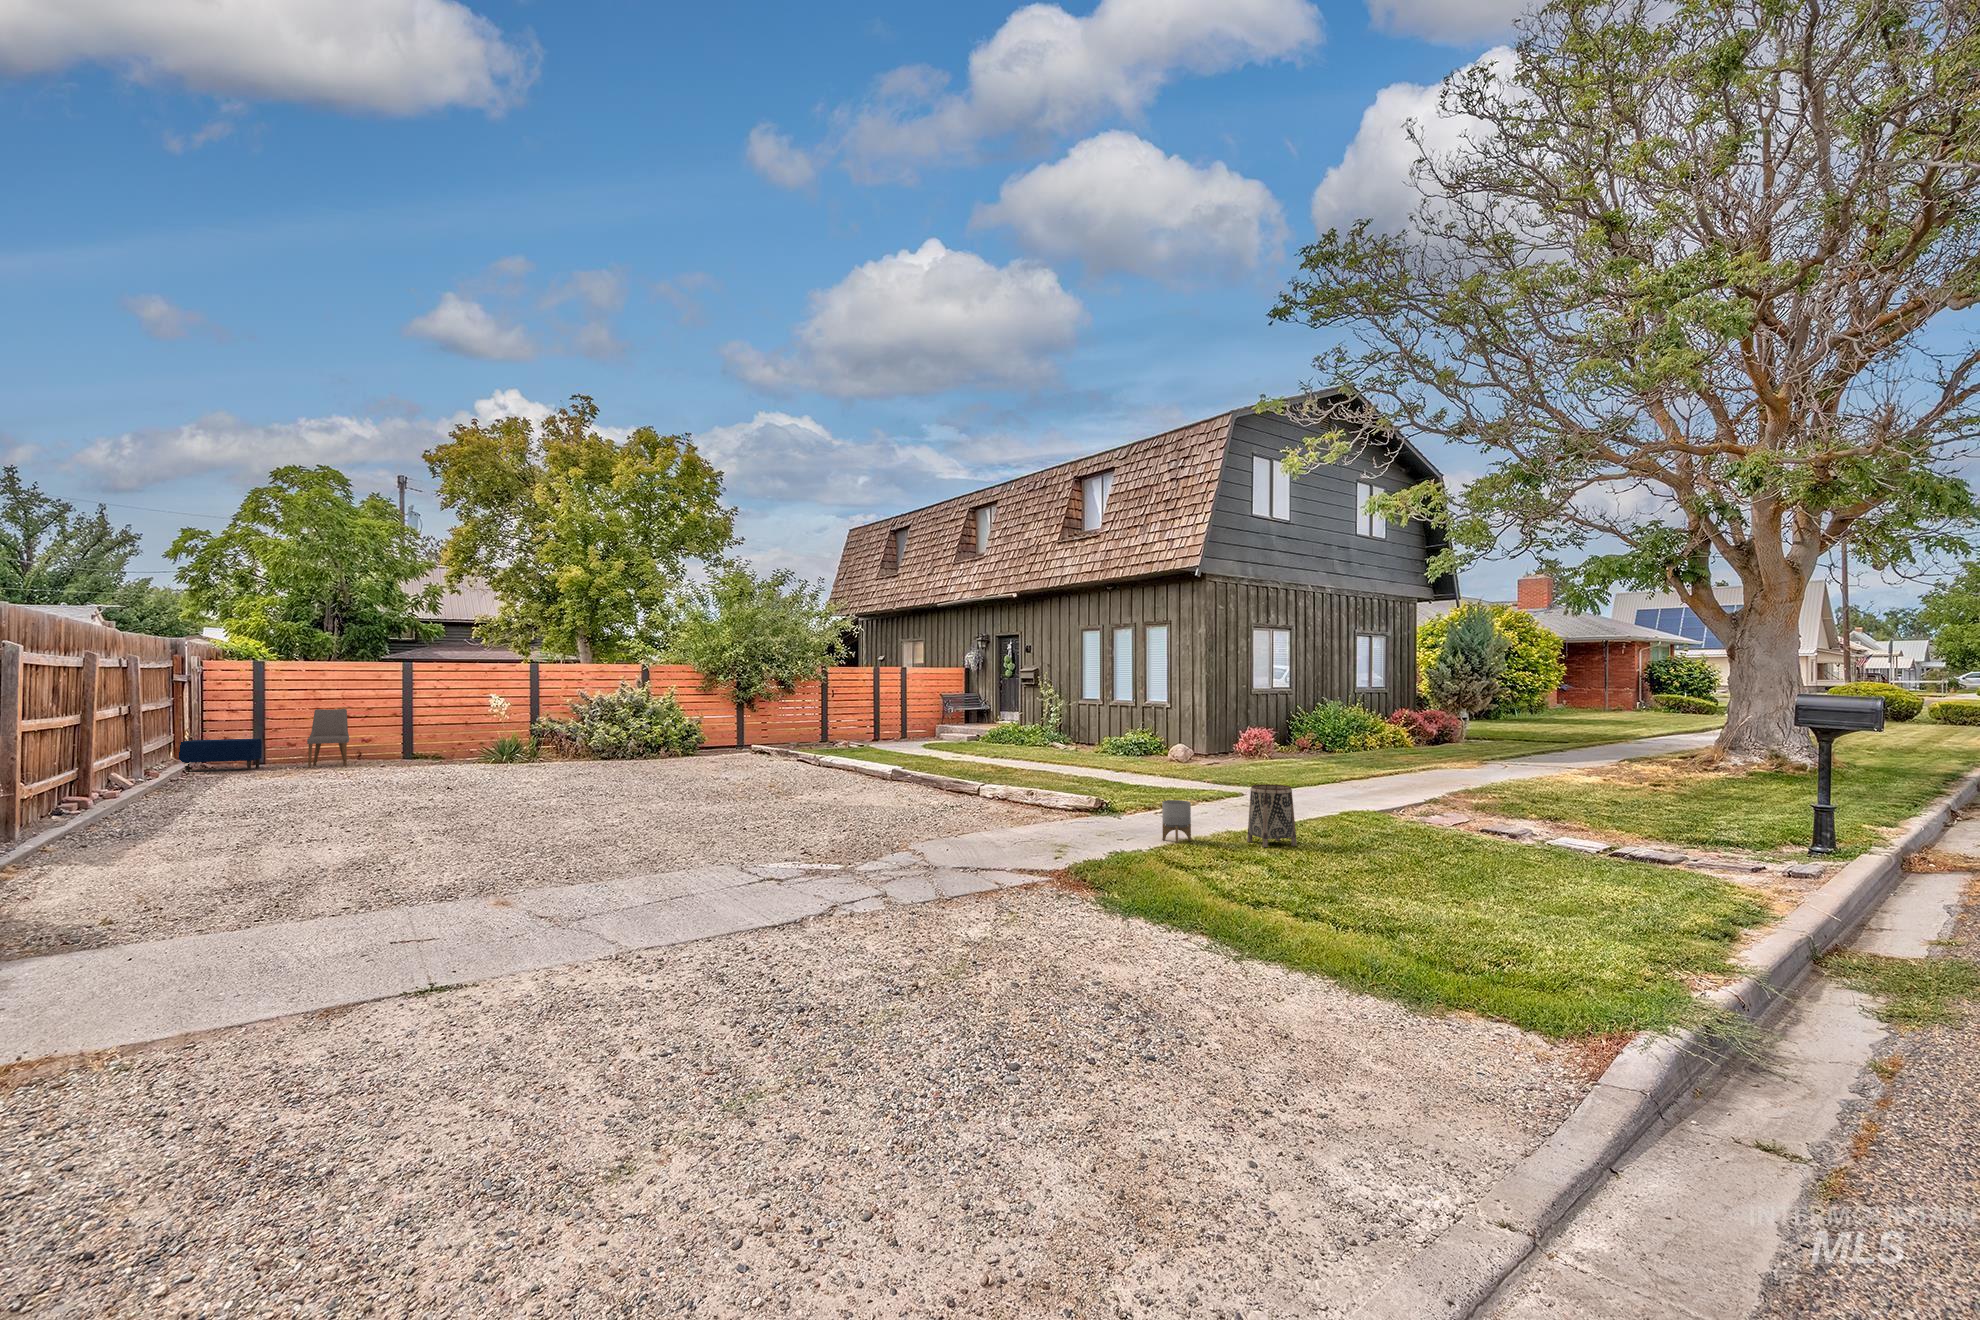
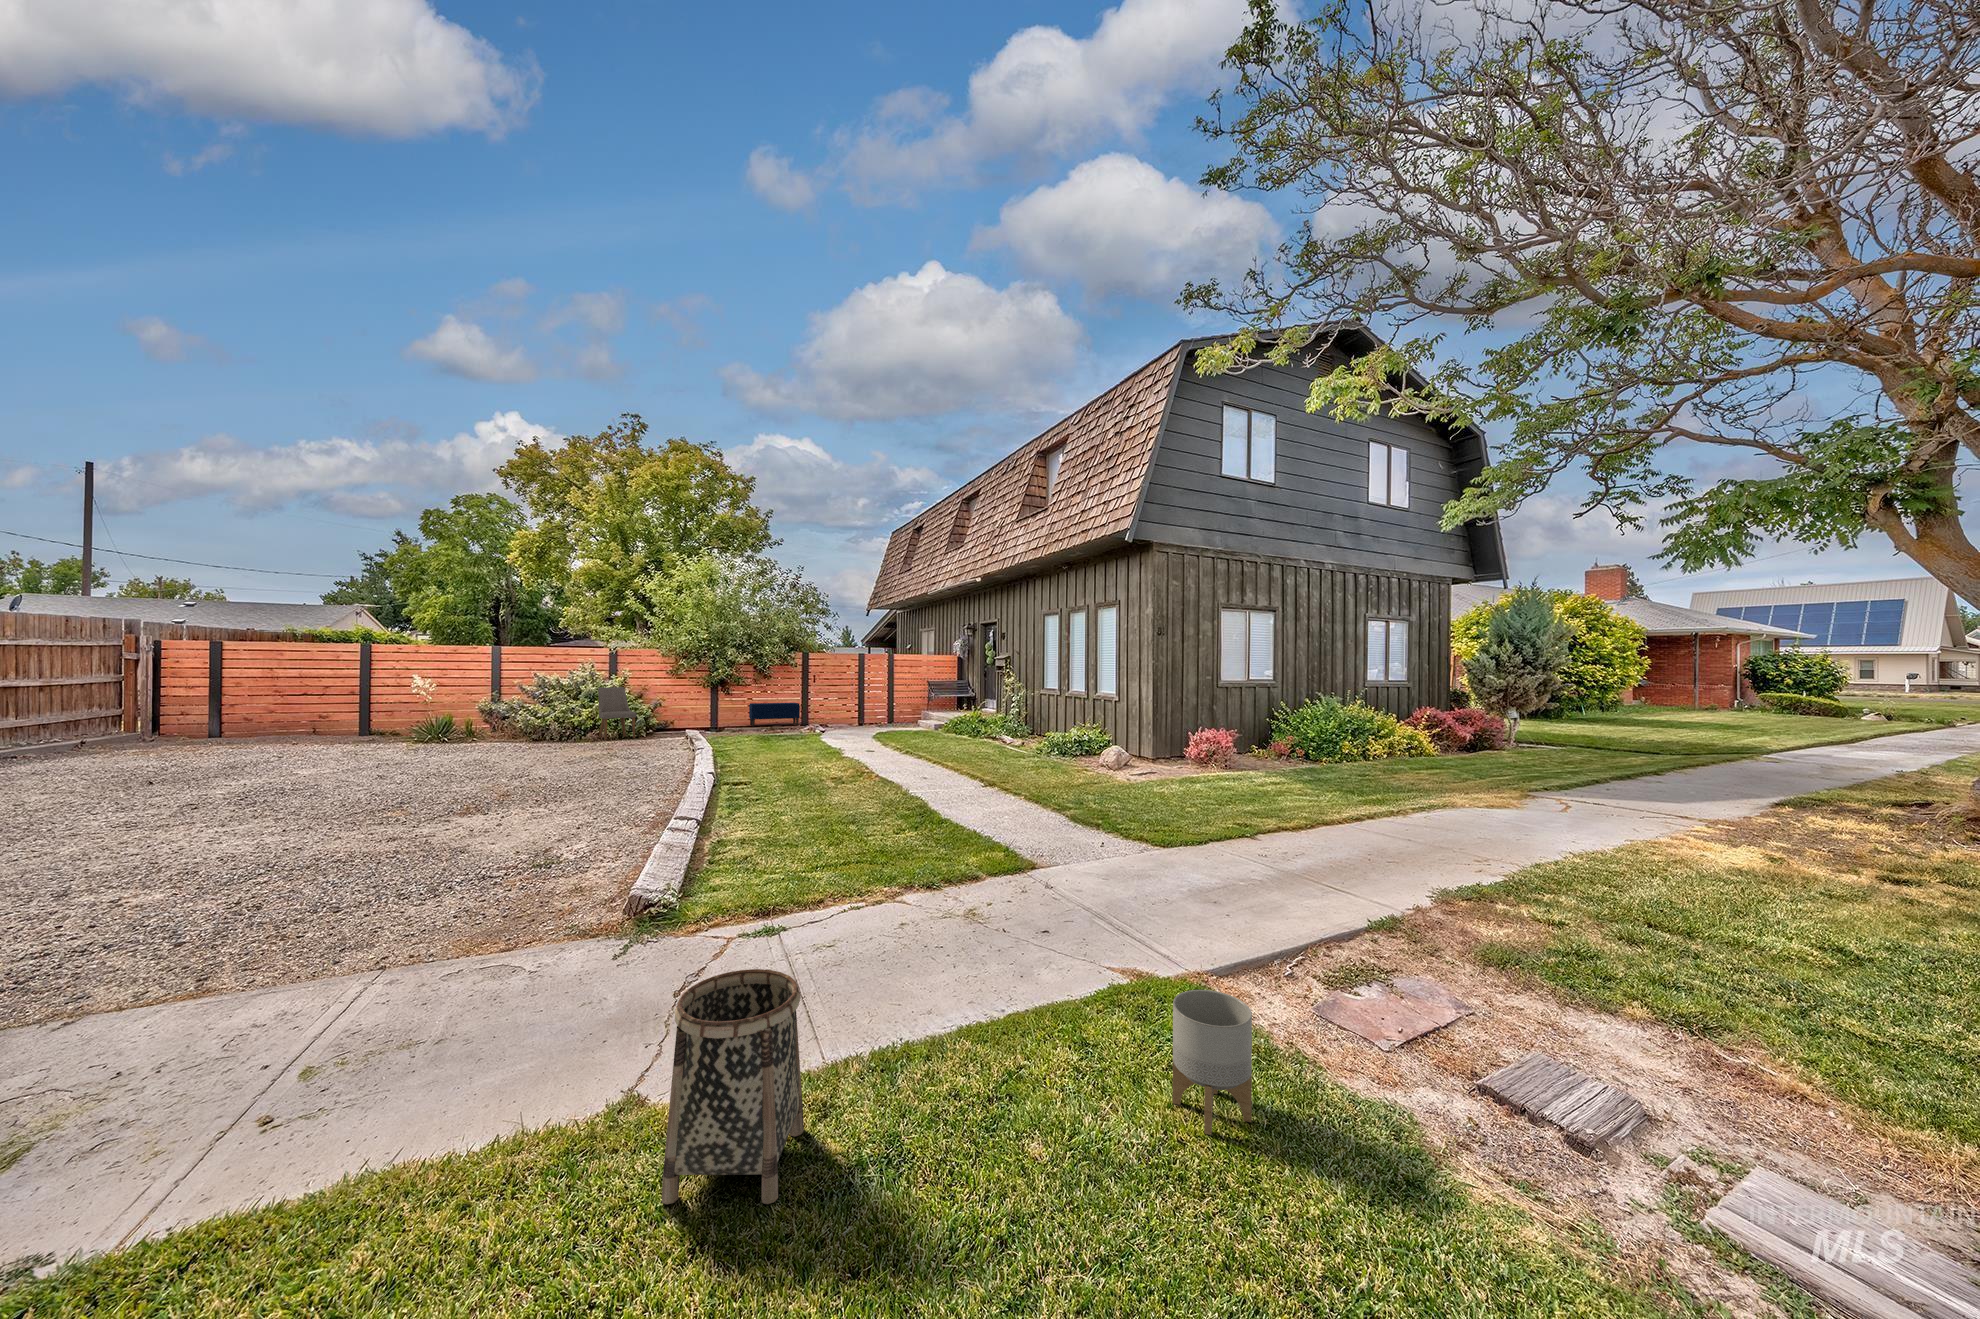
chair: present [307,709,349,768] -> present [598,687,637,740]
bench: present [179,739,262,770] -> present [749,703,800,726]
planter: present [1162,800,1191,843] -> present [1173,990,1252,1135]

